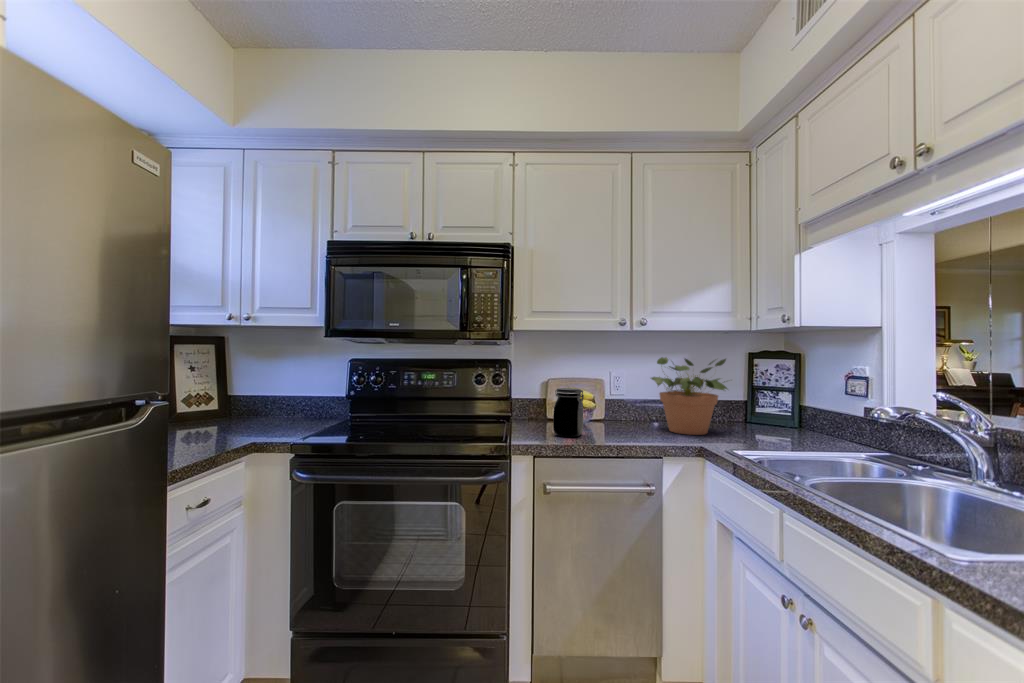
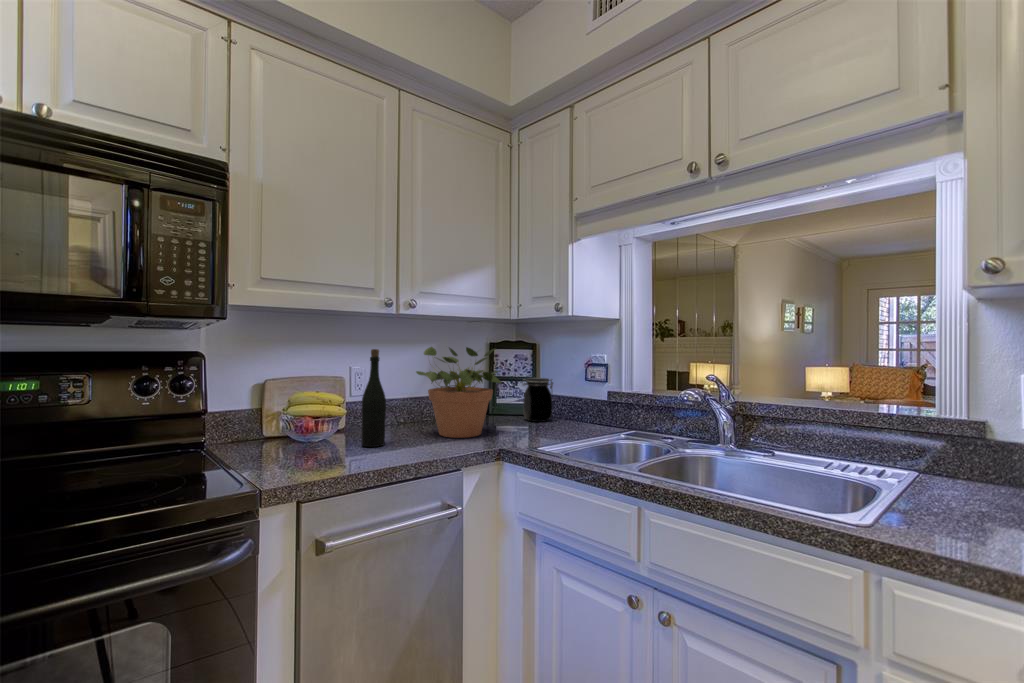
bottle: none [602,359,619,430] -> present [362,349,386,447]
jar: present [553,388,584,437] -> present [523,378,553,422]

